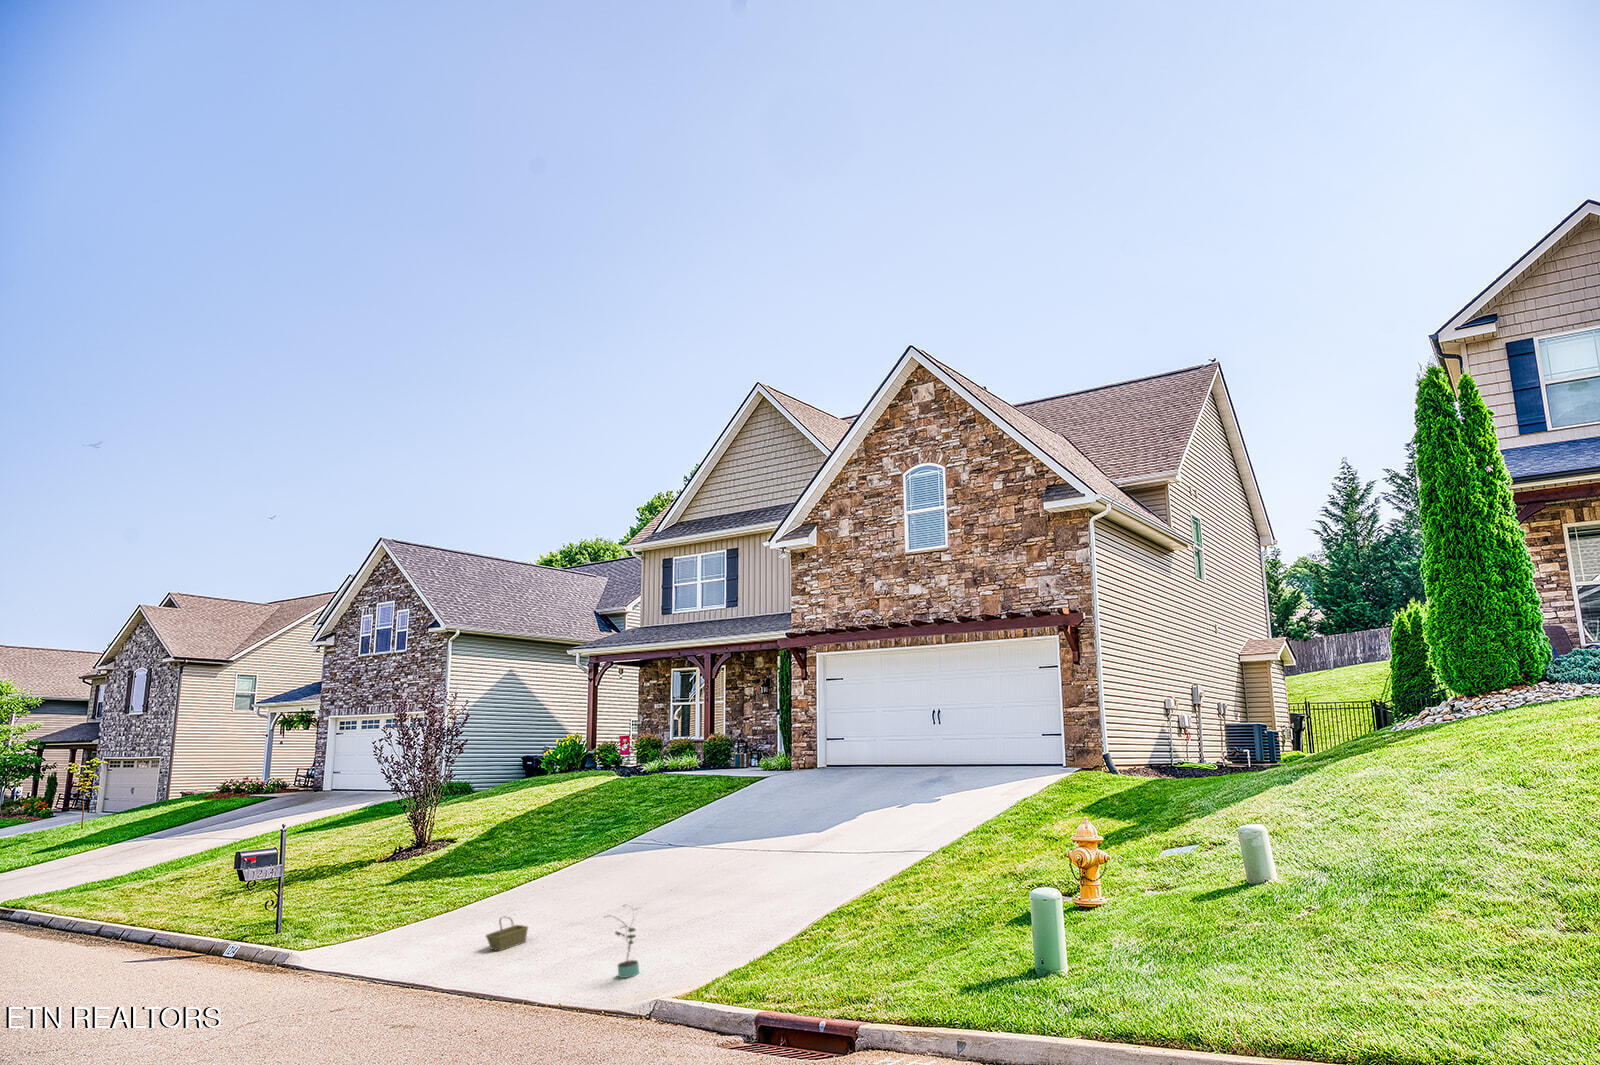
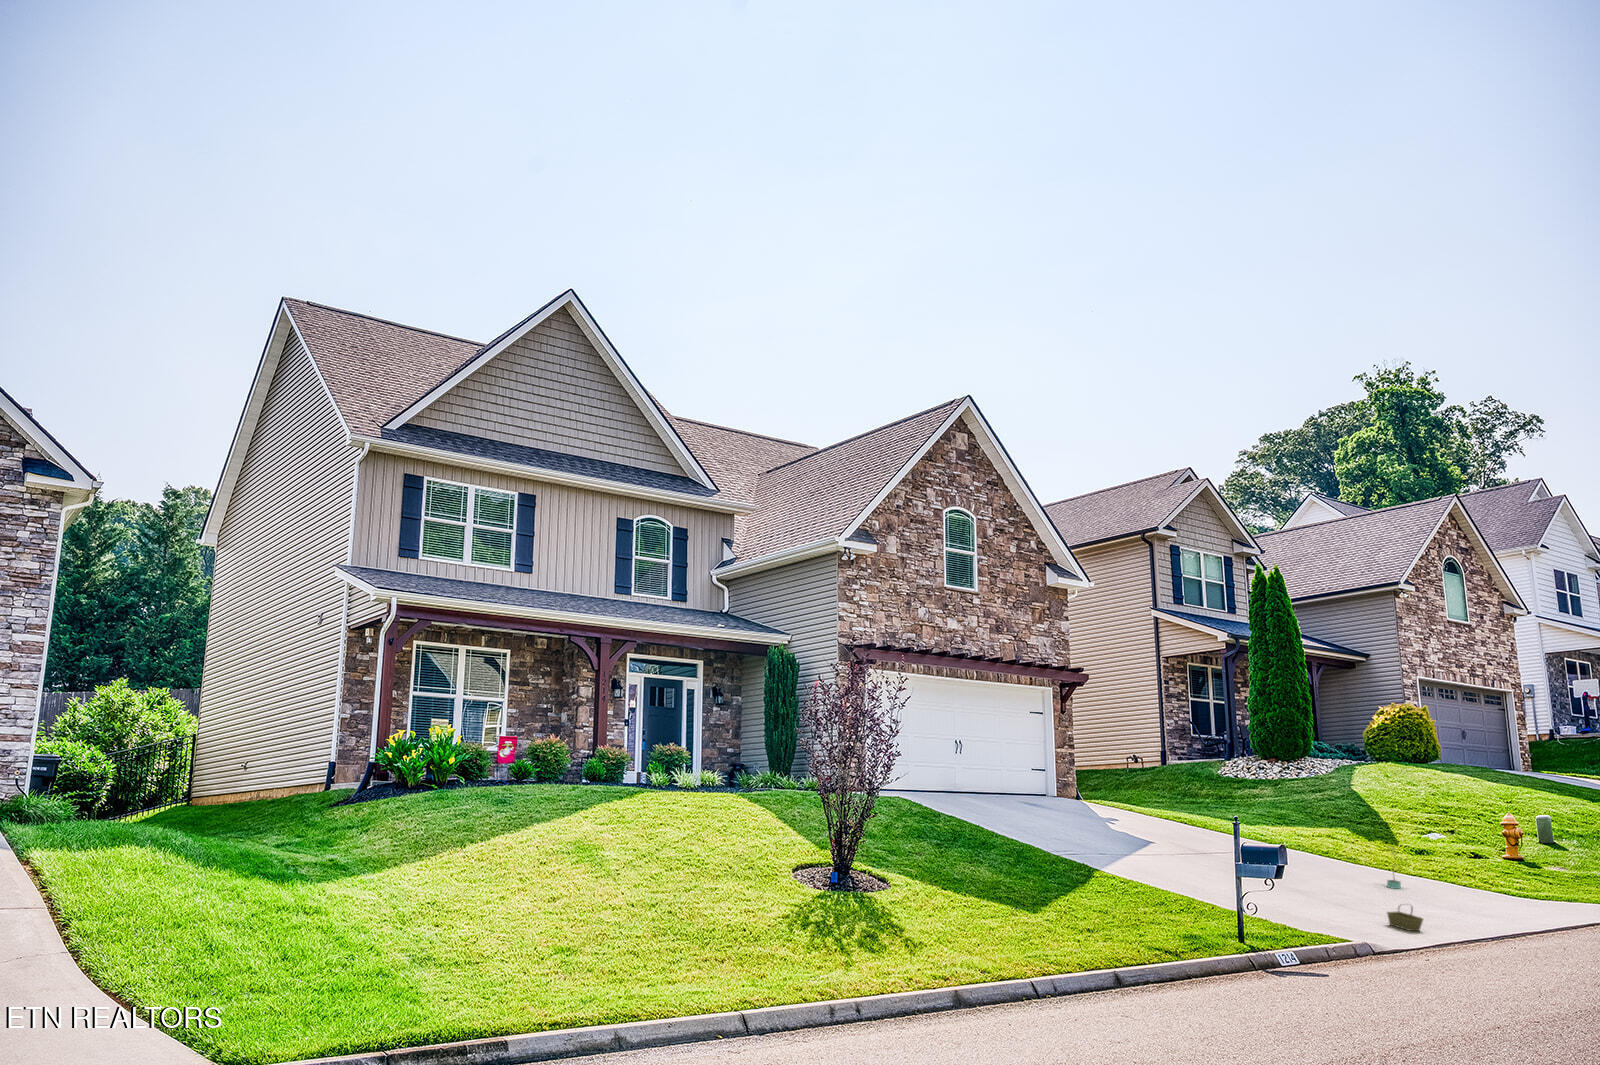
potted plant: present [604,905,639,978] -> present [1387,848,1407,889]

